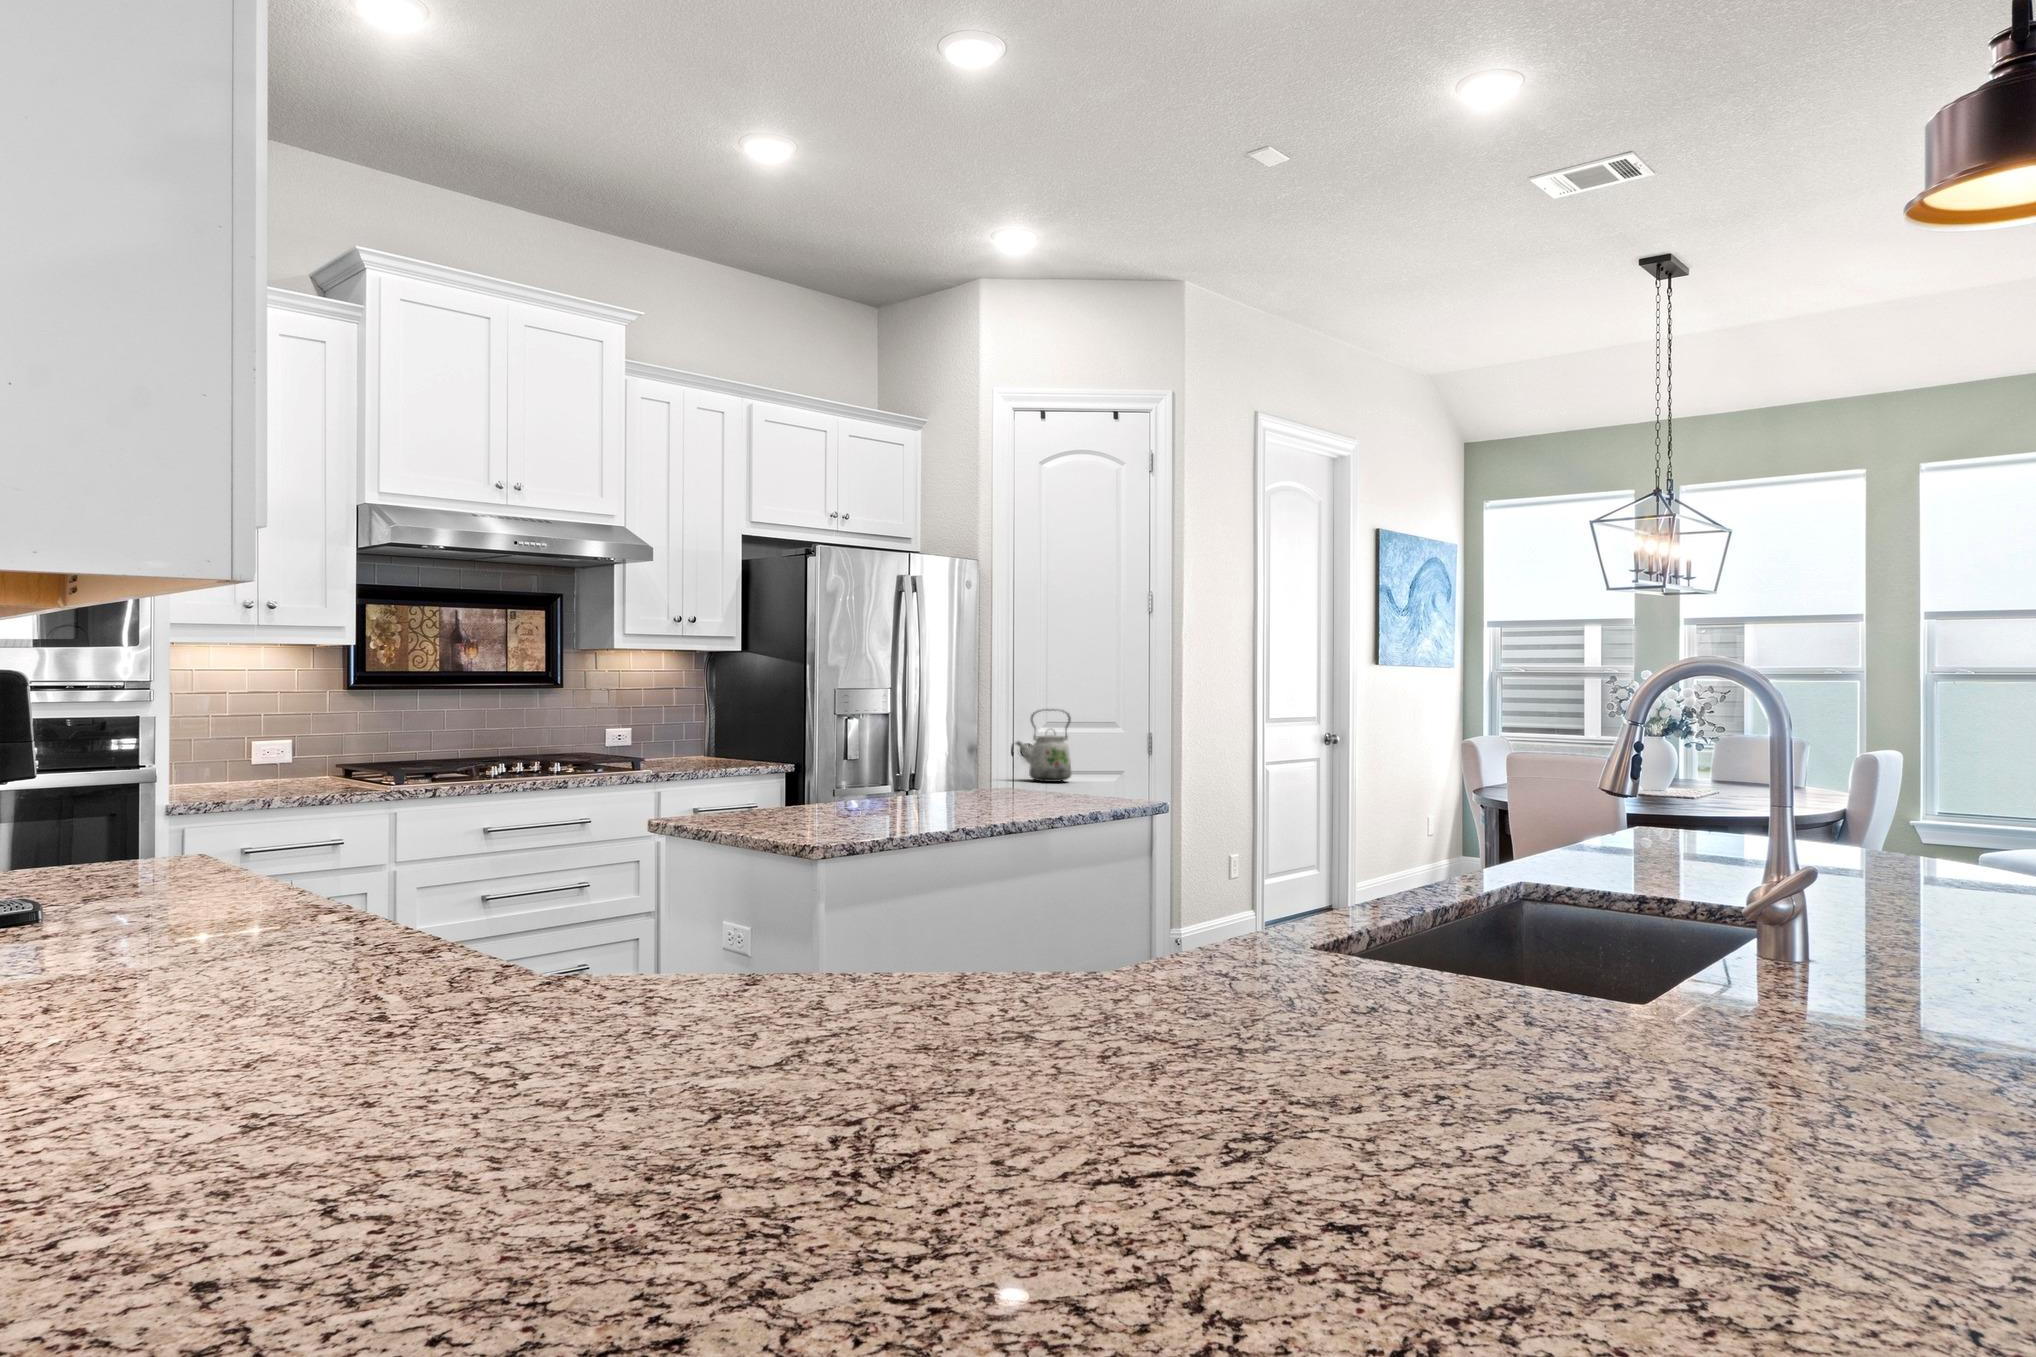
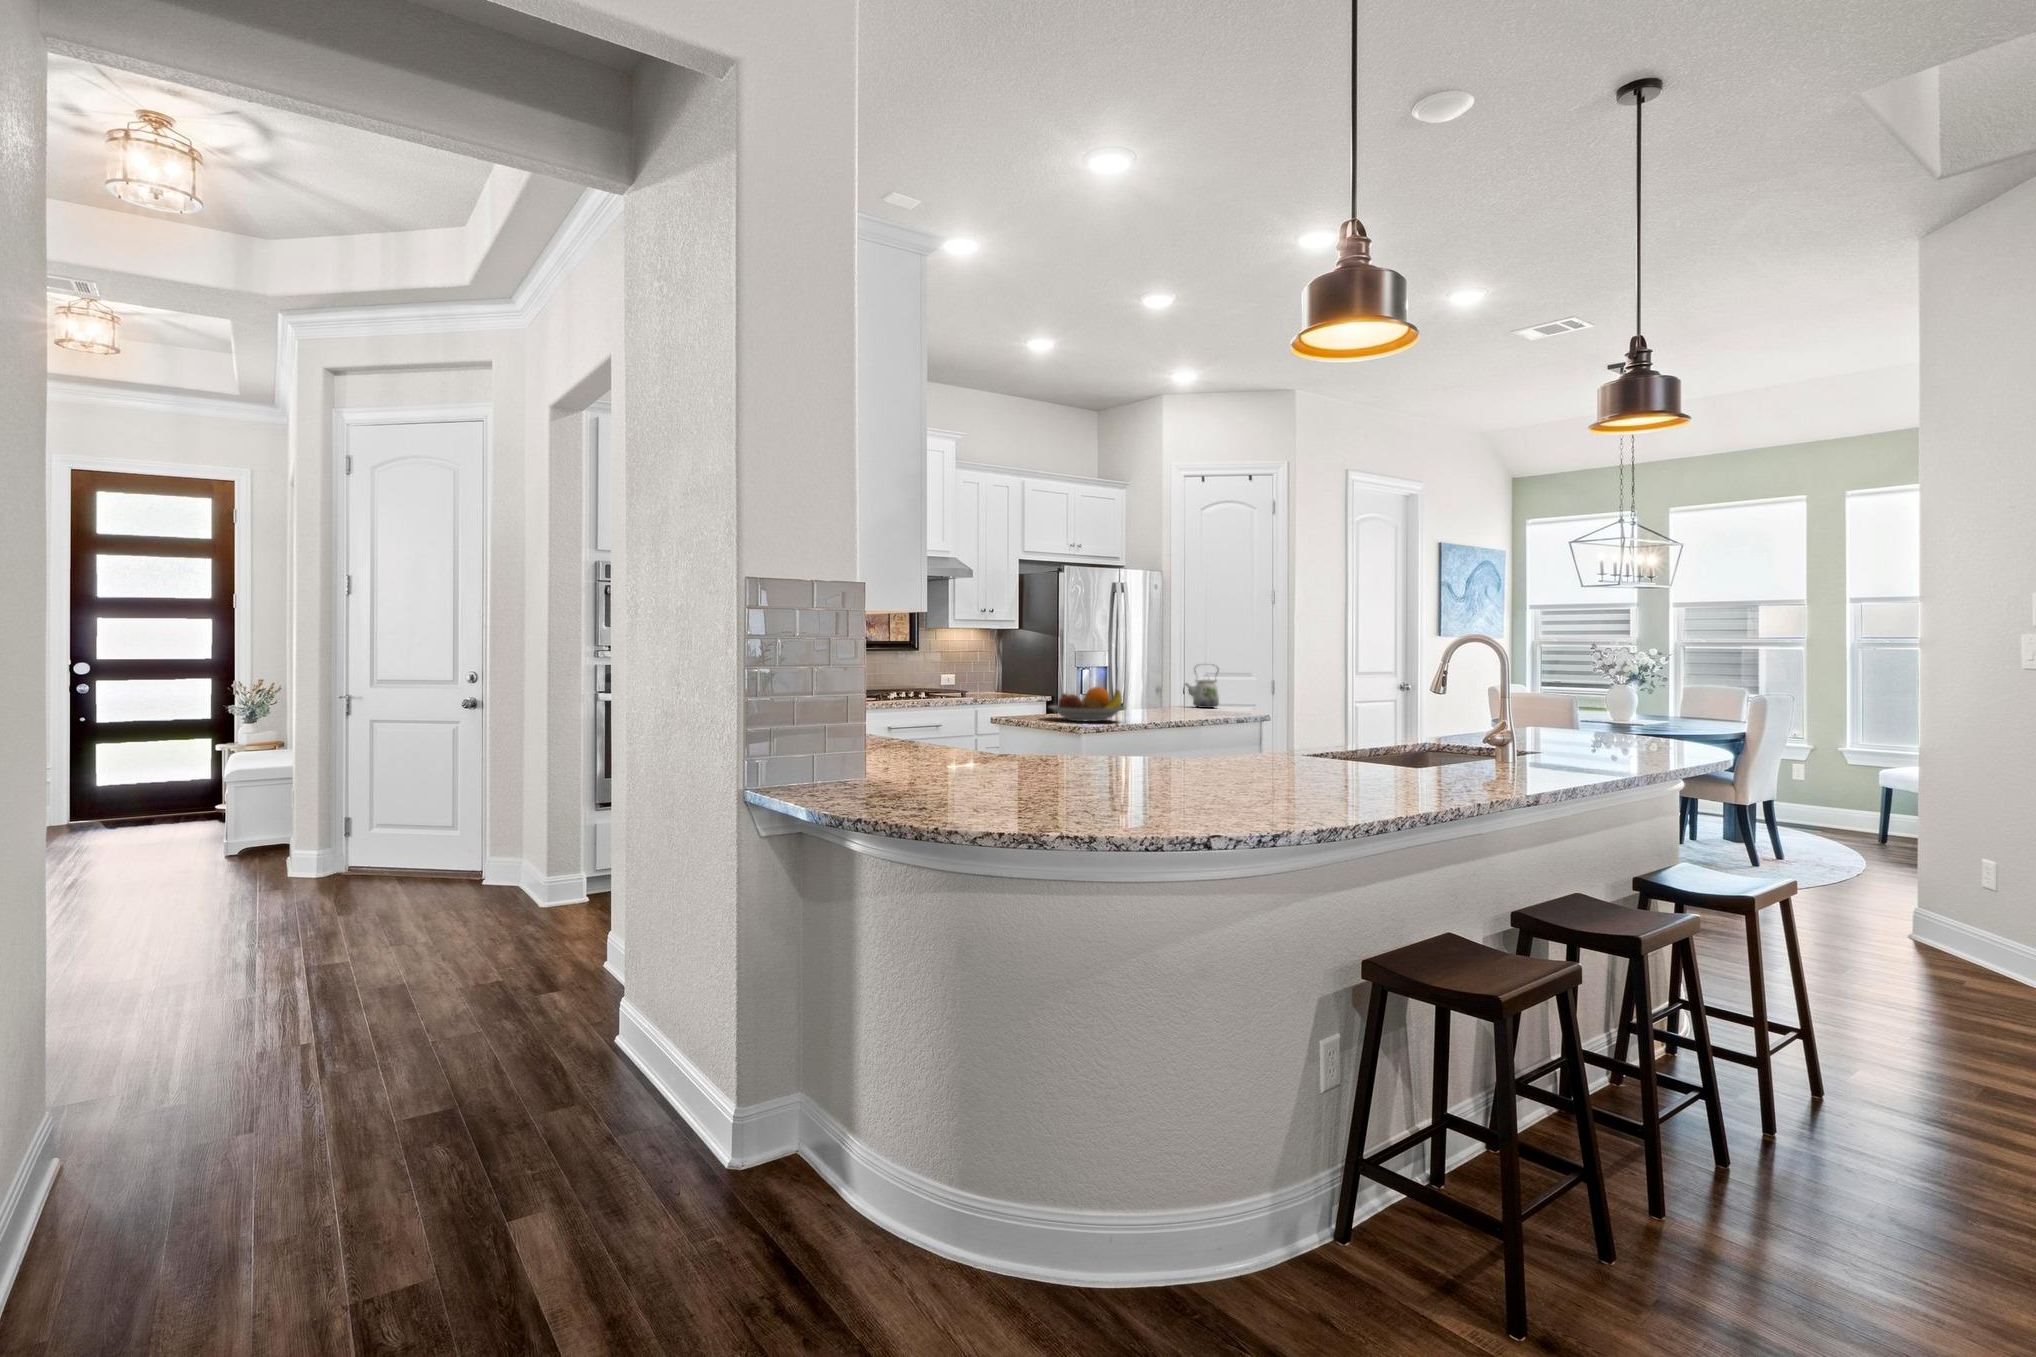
fruit bowl: none [764,761,913,828] -> present [1049,687,1125,722]

